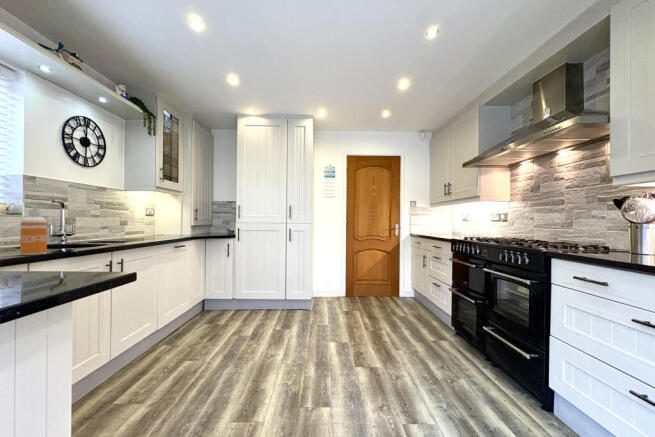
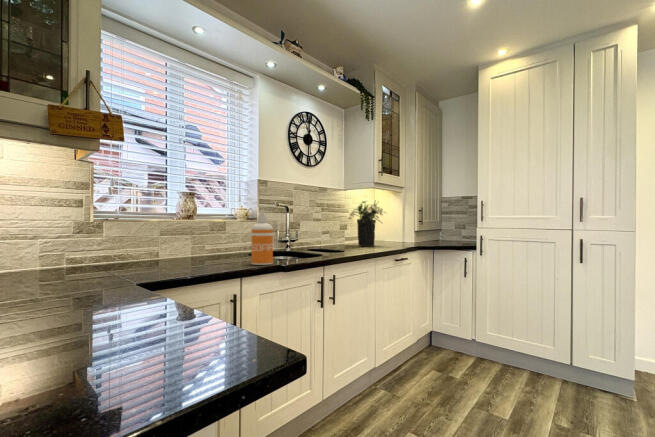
flower arrangement: none [128,201,165,239] -> present [348,201,385,247]

